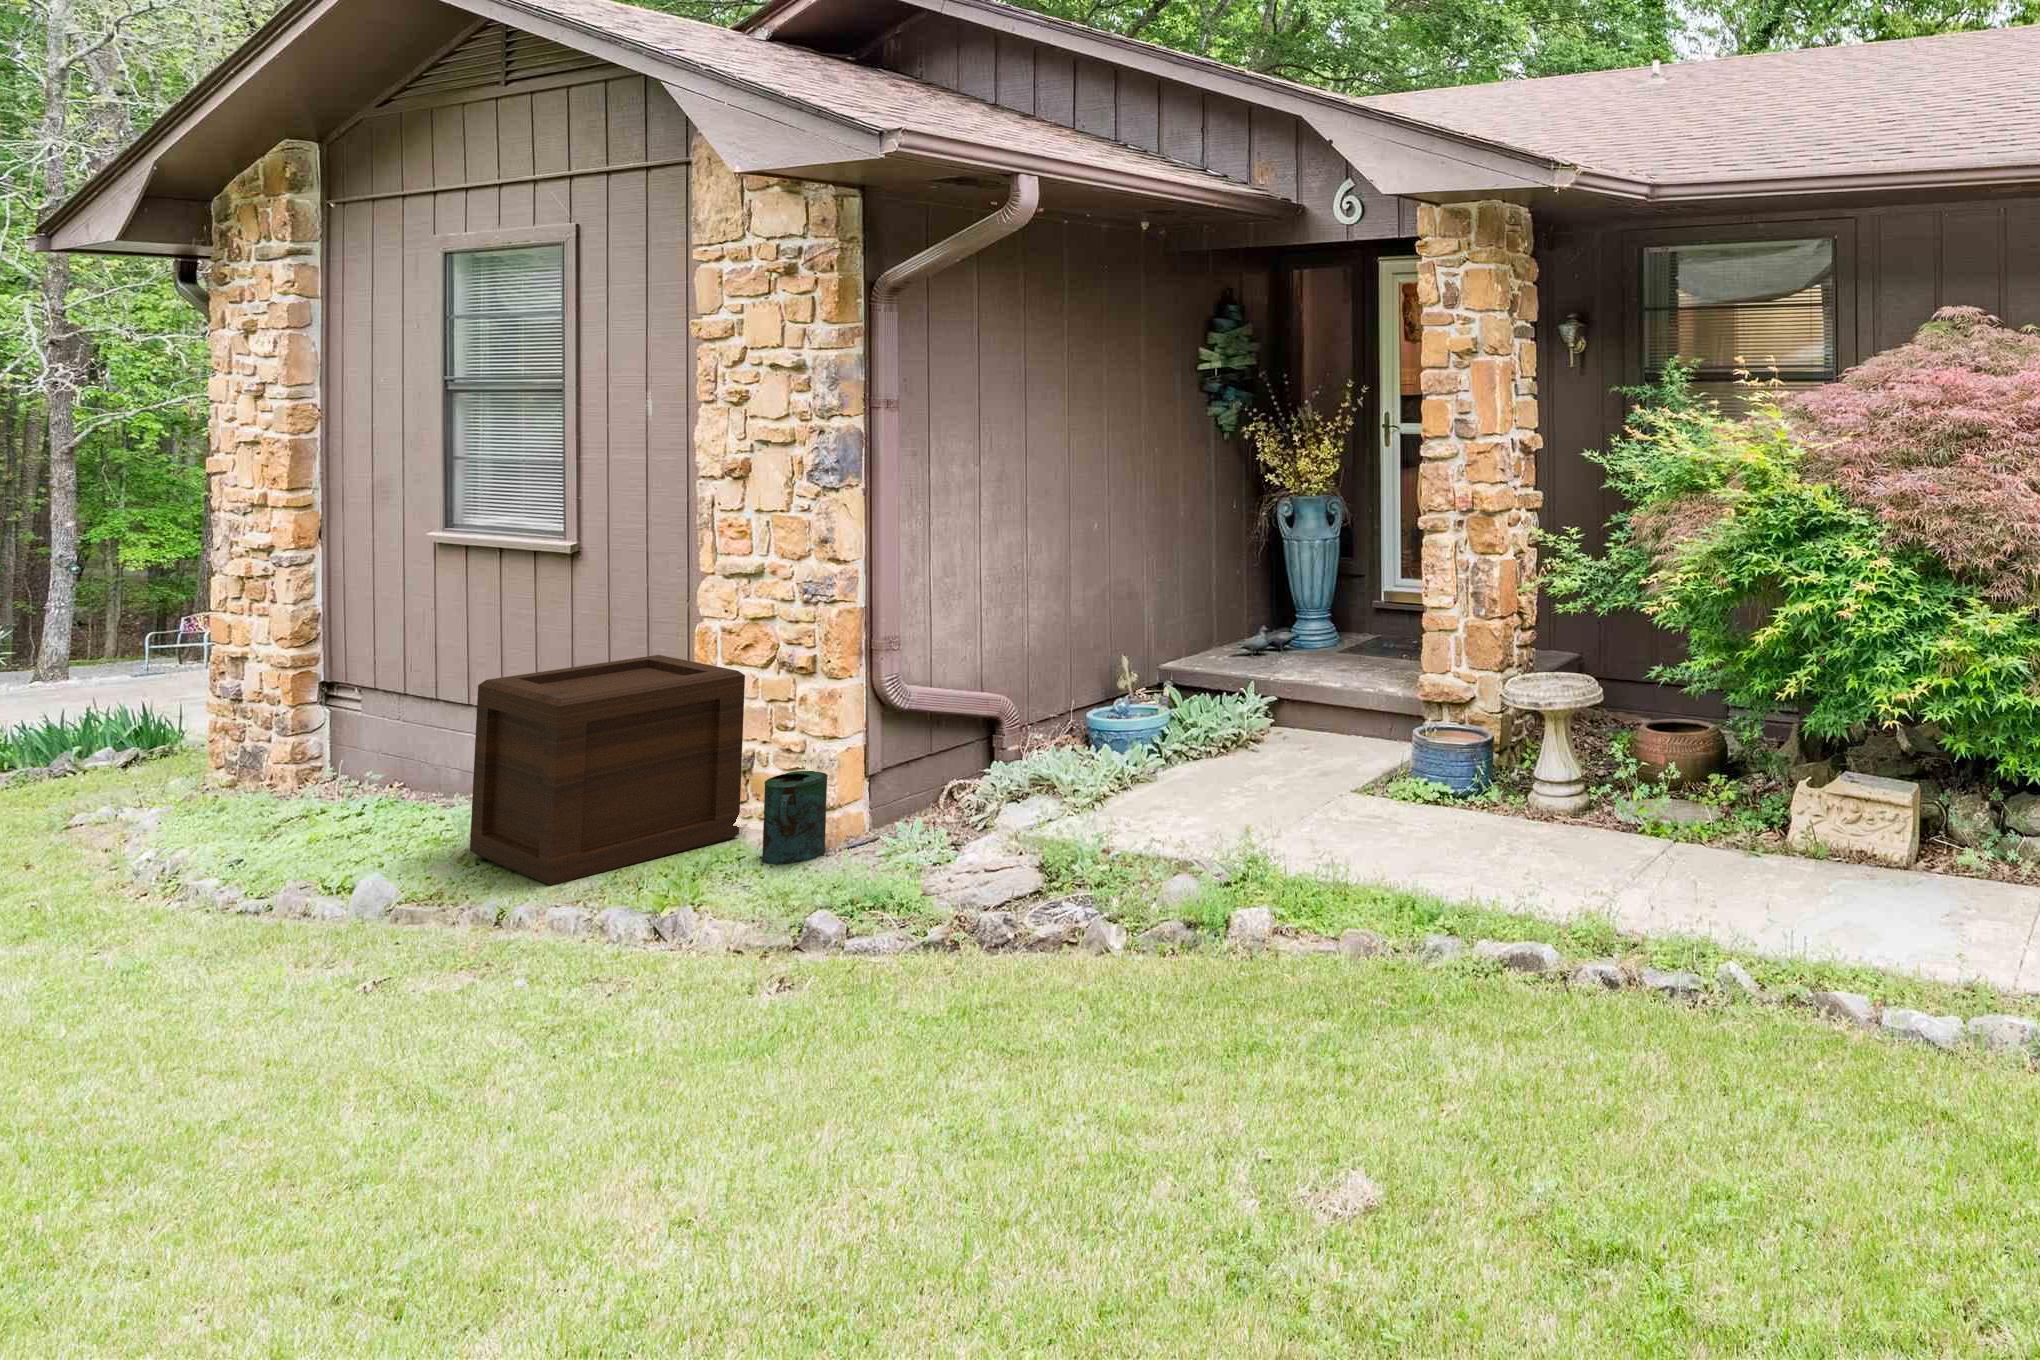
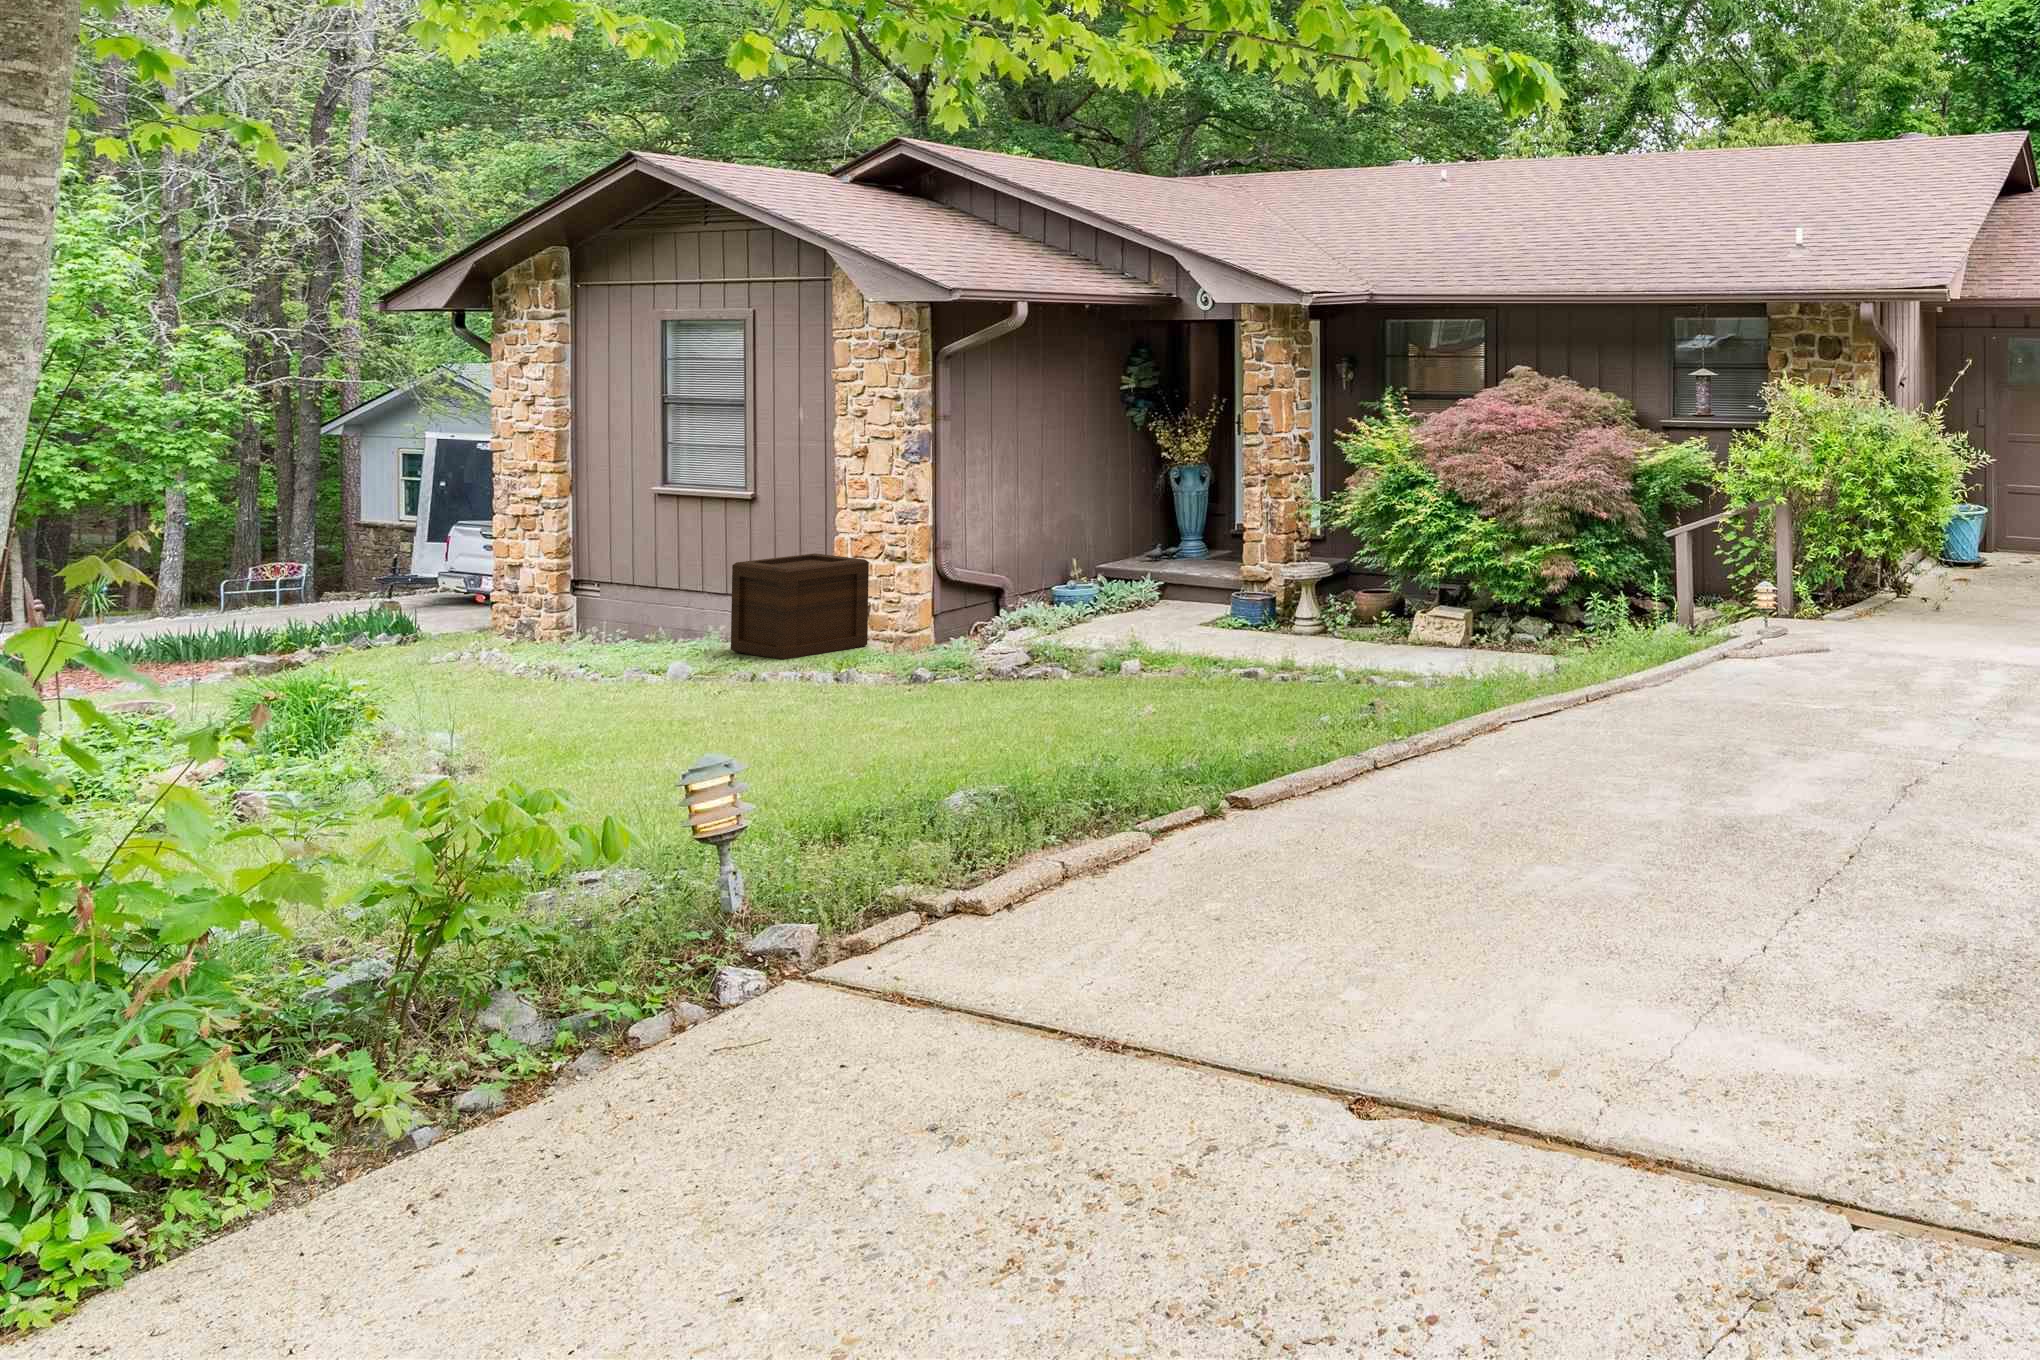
watering can: present [762,771,828,865] -> none [885,600,917,654]

